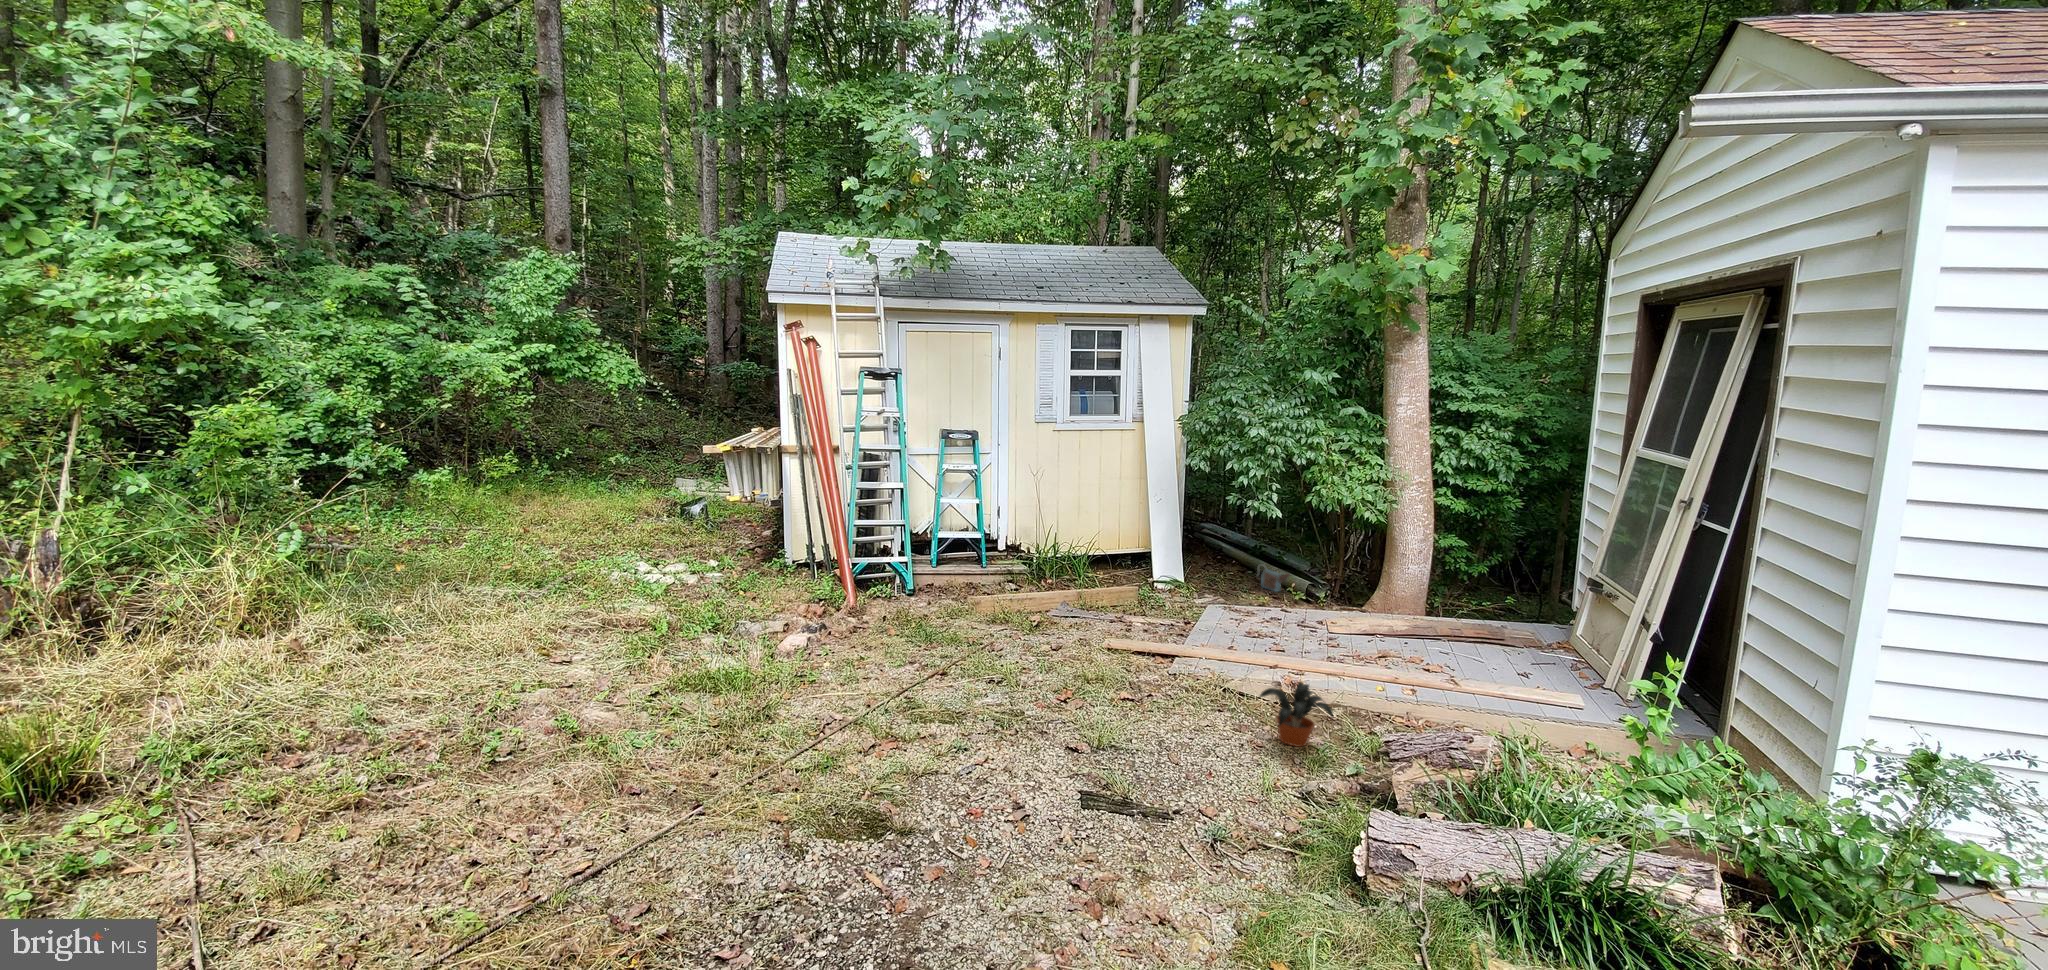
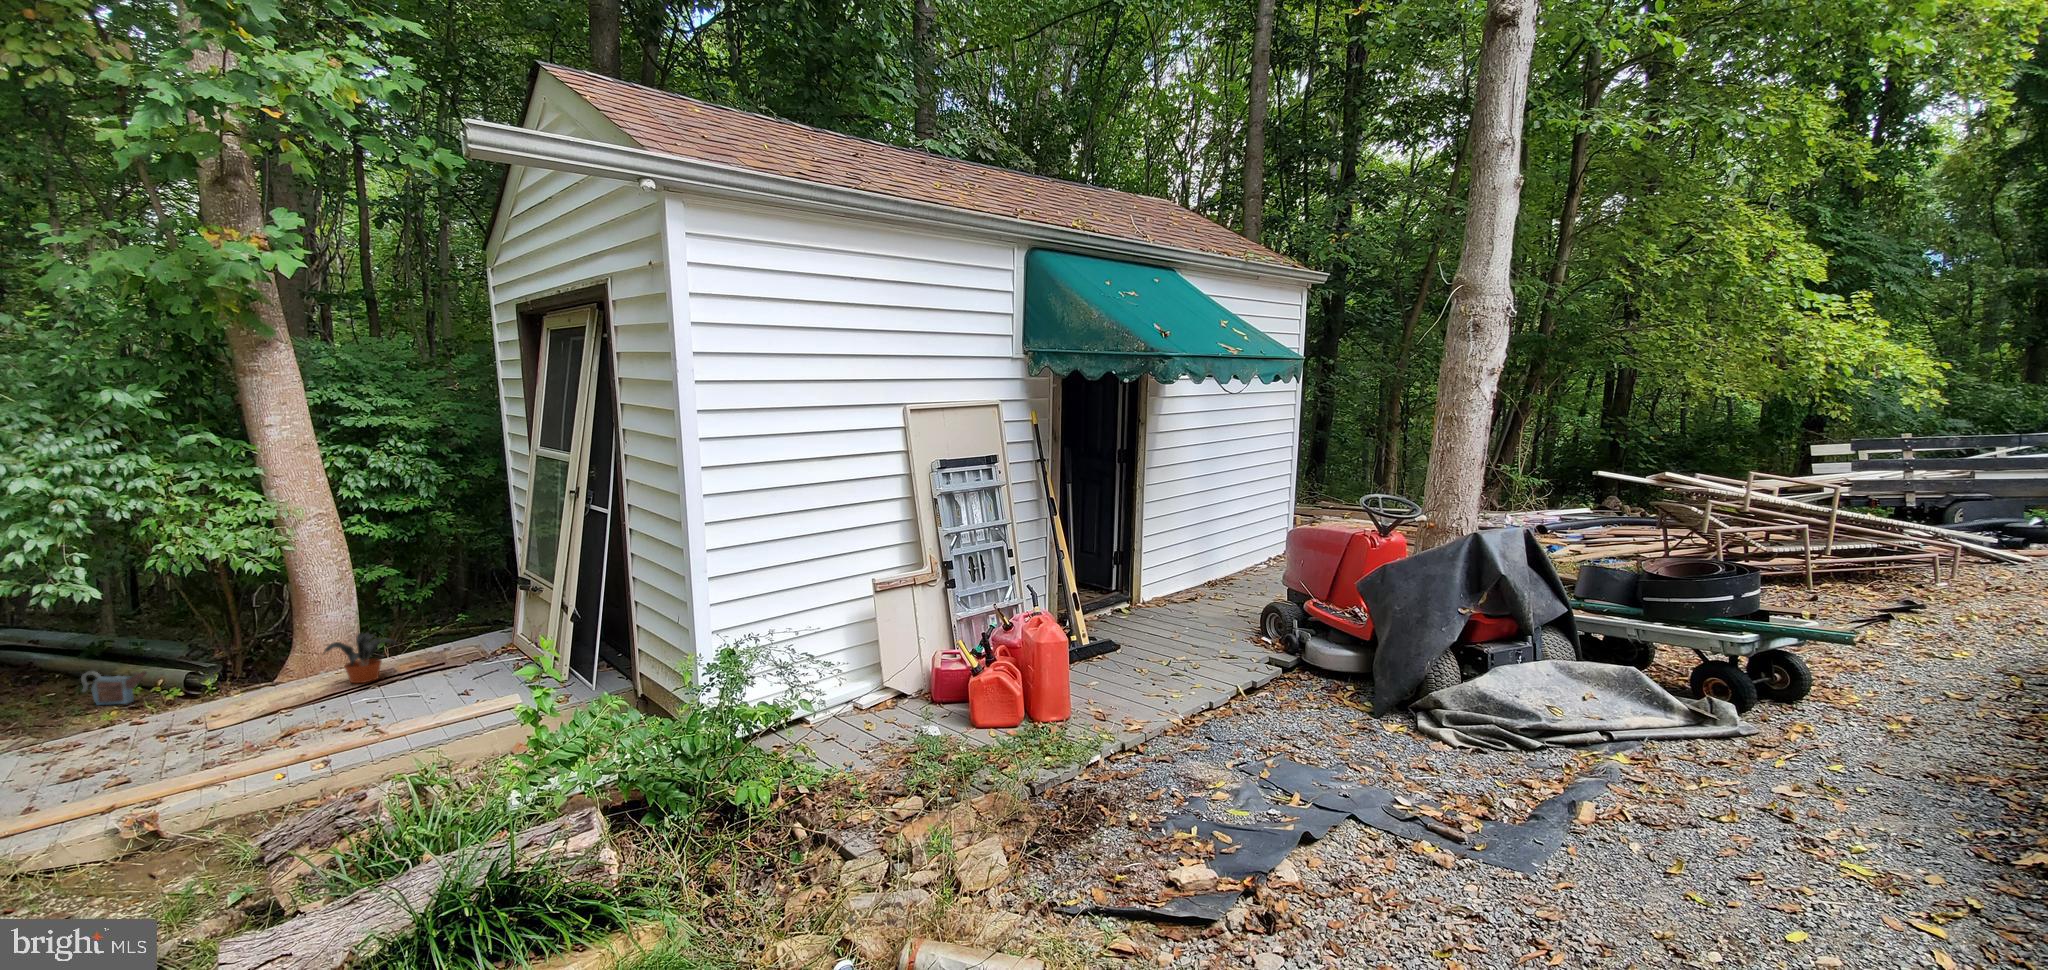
potted plant: present [1259,683,1333,747] -> present [323,633,397,683]

